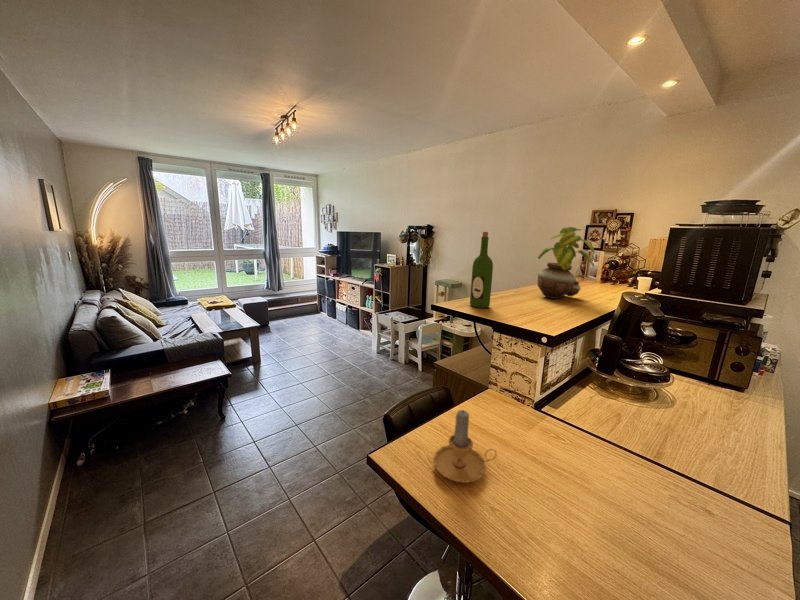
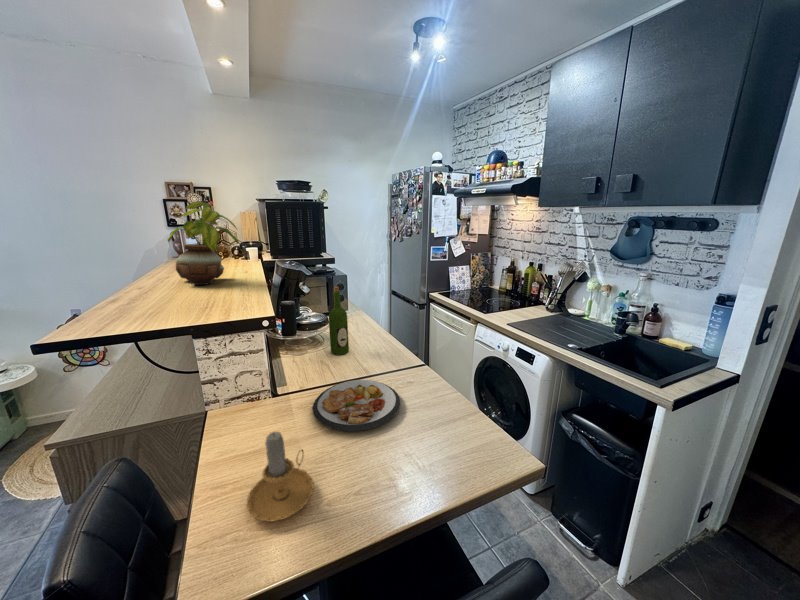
wine bottle: present [470,232,493,308] -> present [329,287,349,355]
plate: none [542,436,670,520] -> present [313,380,400,432]

